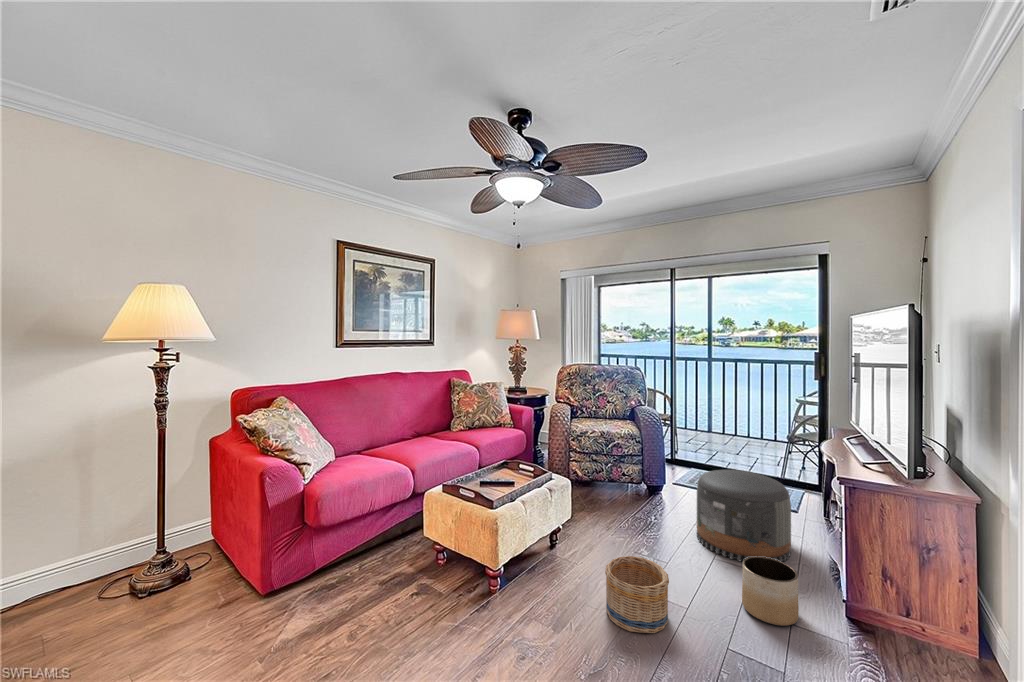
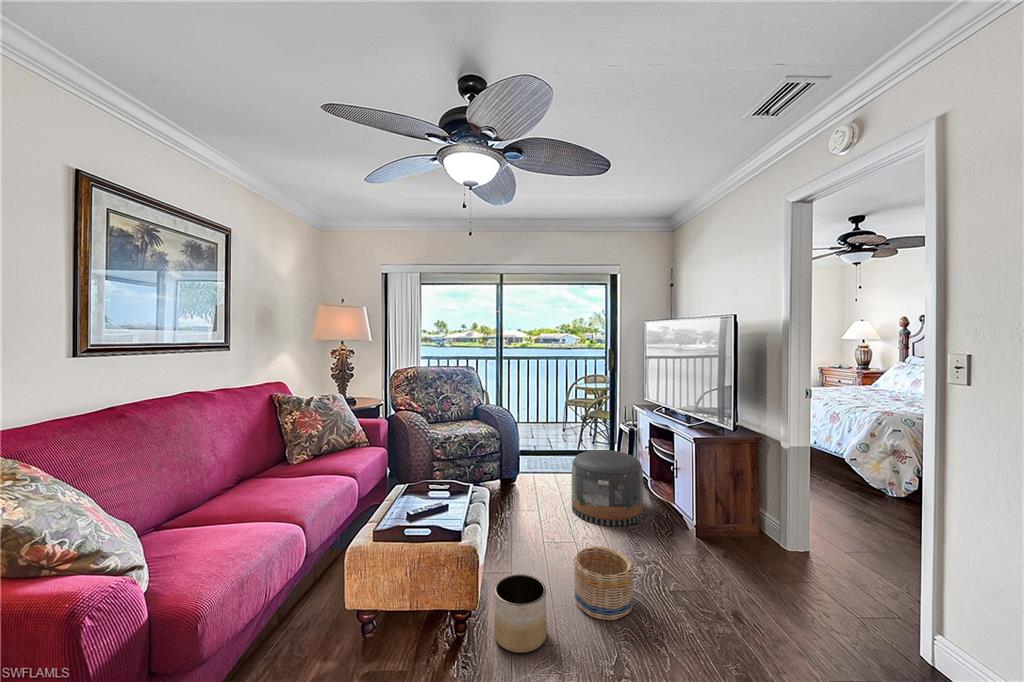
planter: present [742,557,799,626] -> present [494,574,547,653]

